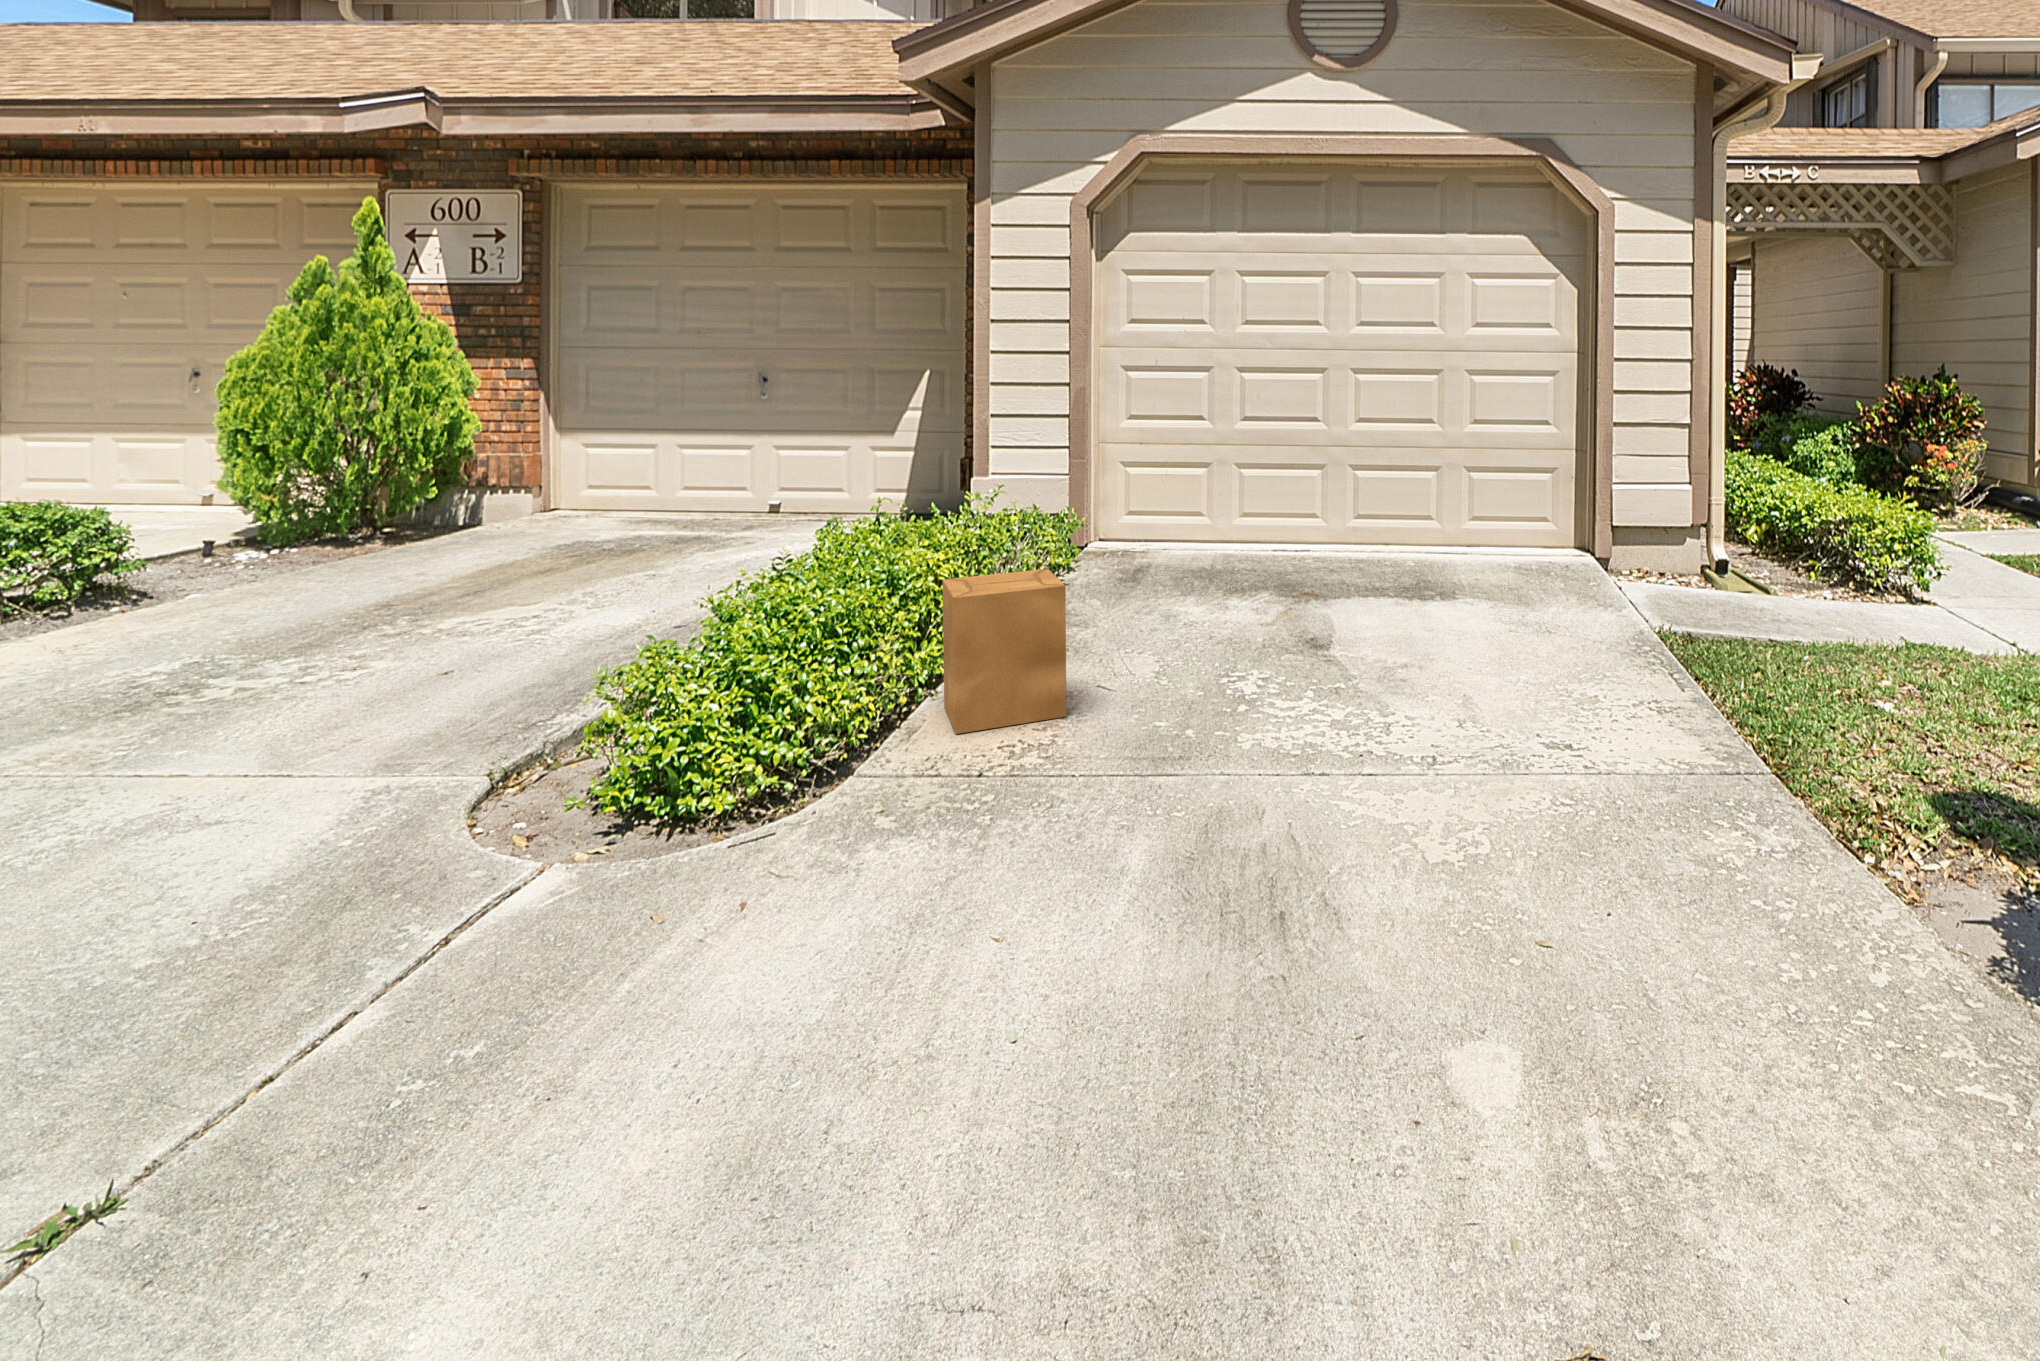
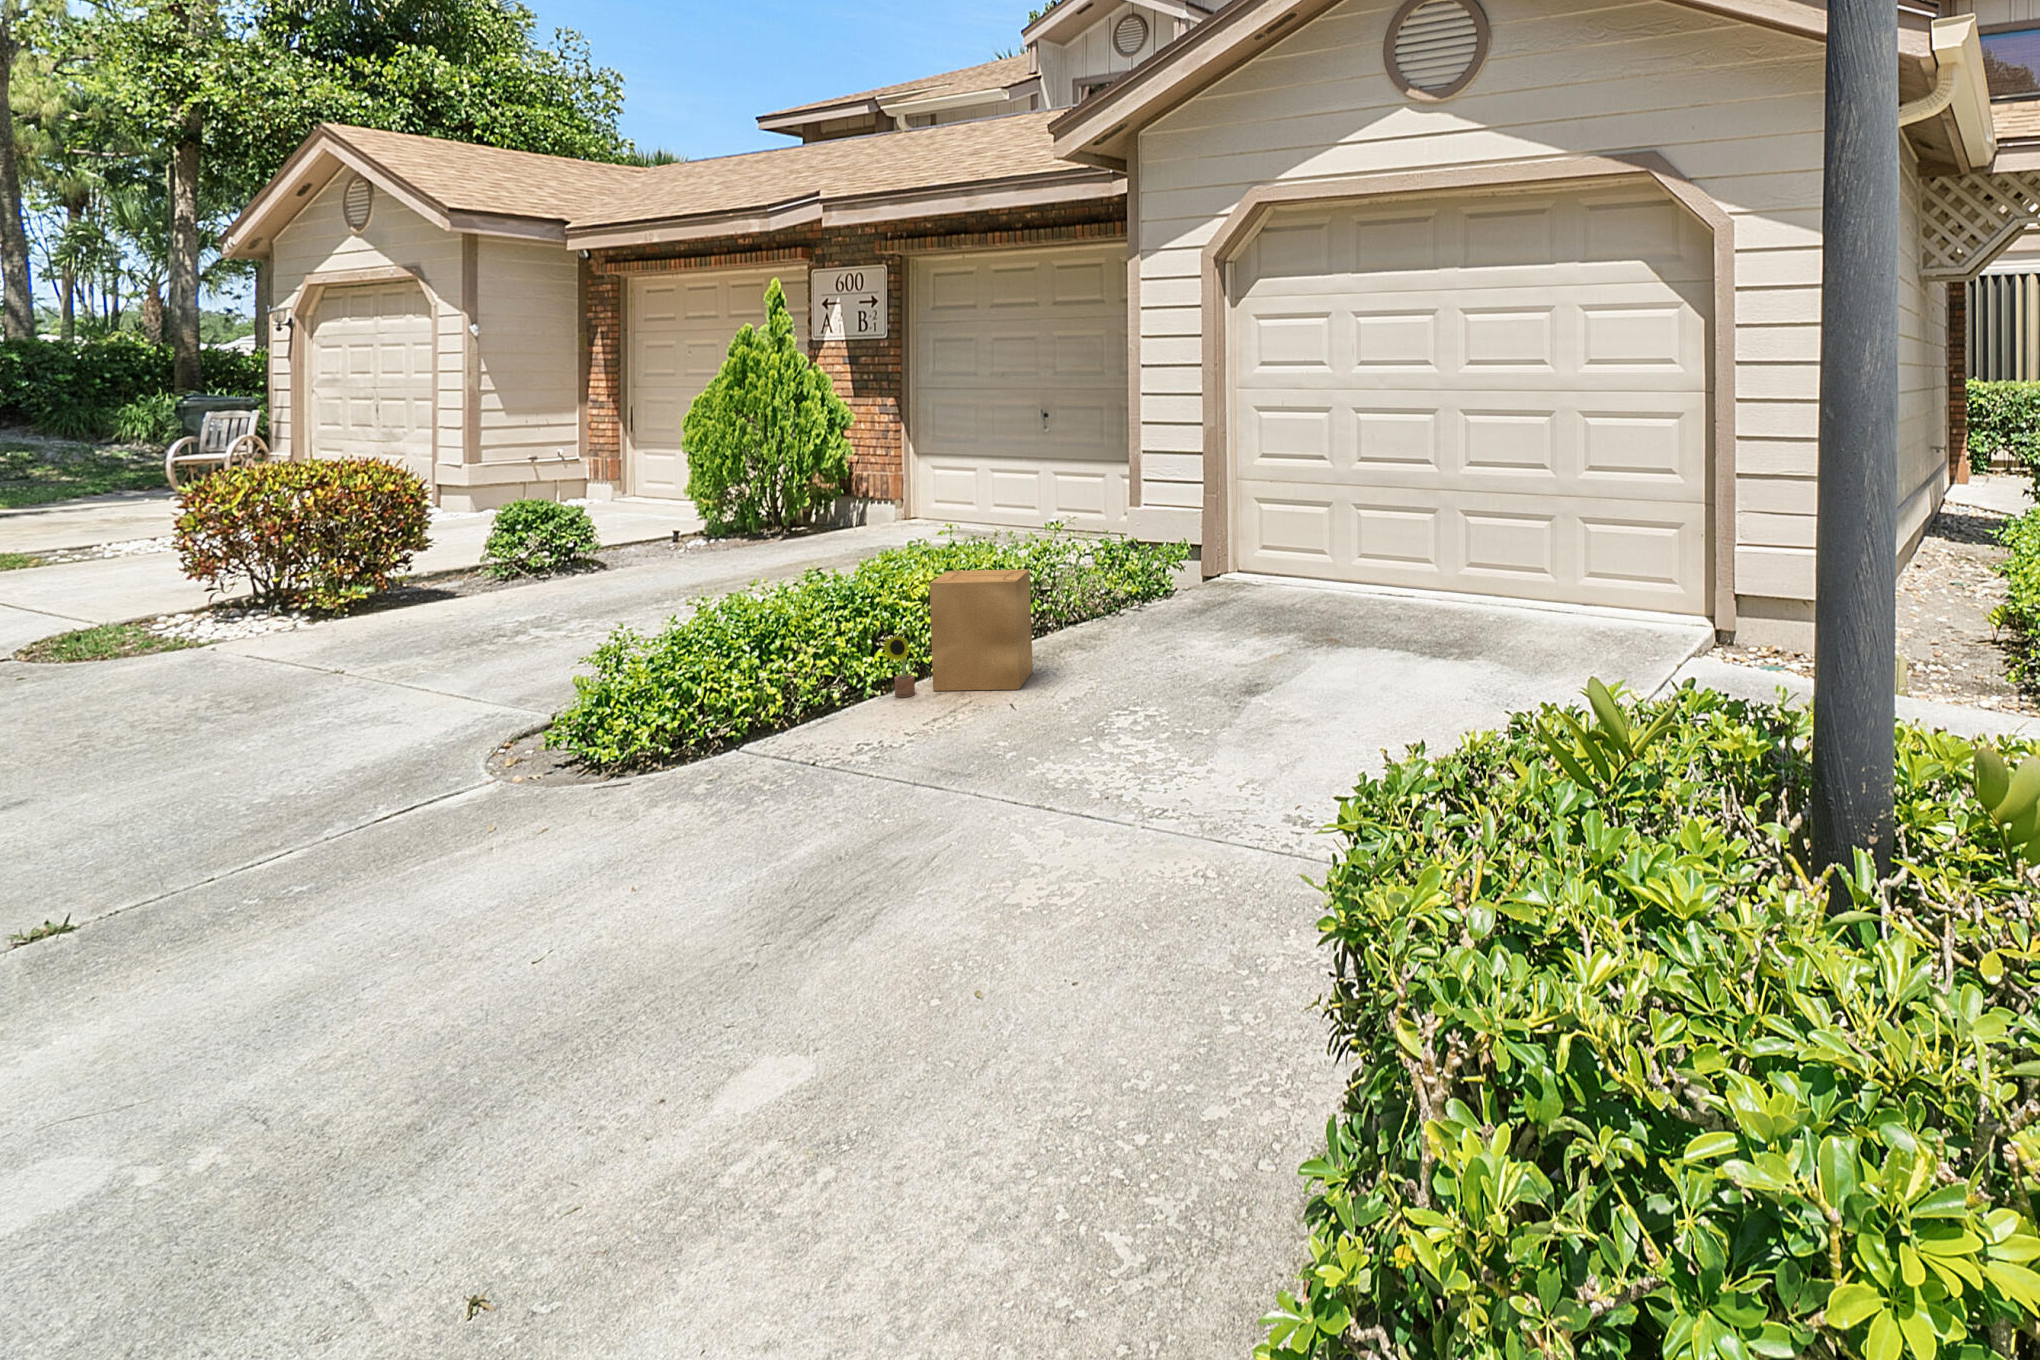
decorative plant: none [898,669,944,750] -> present [881,634,915,697]

